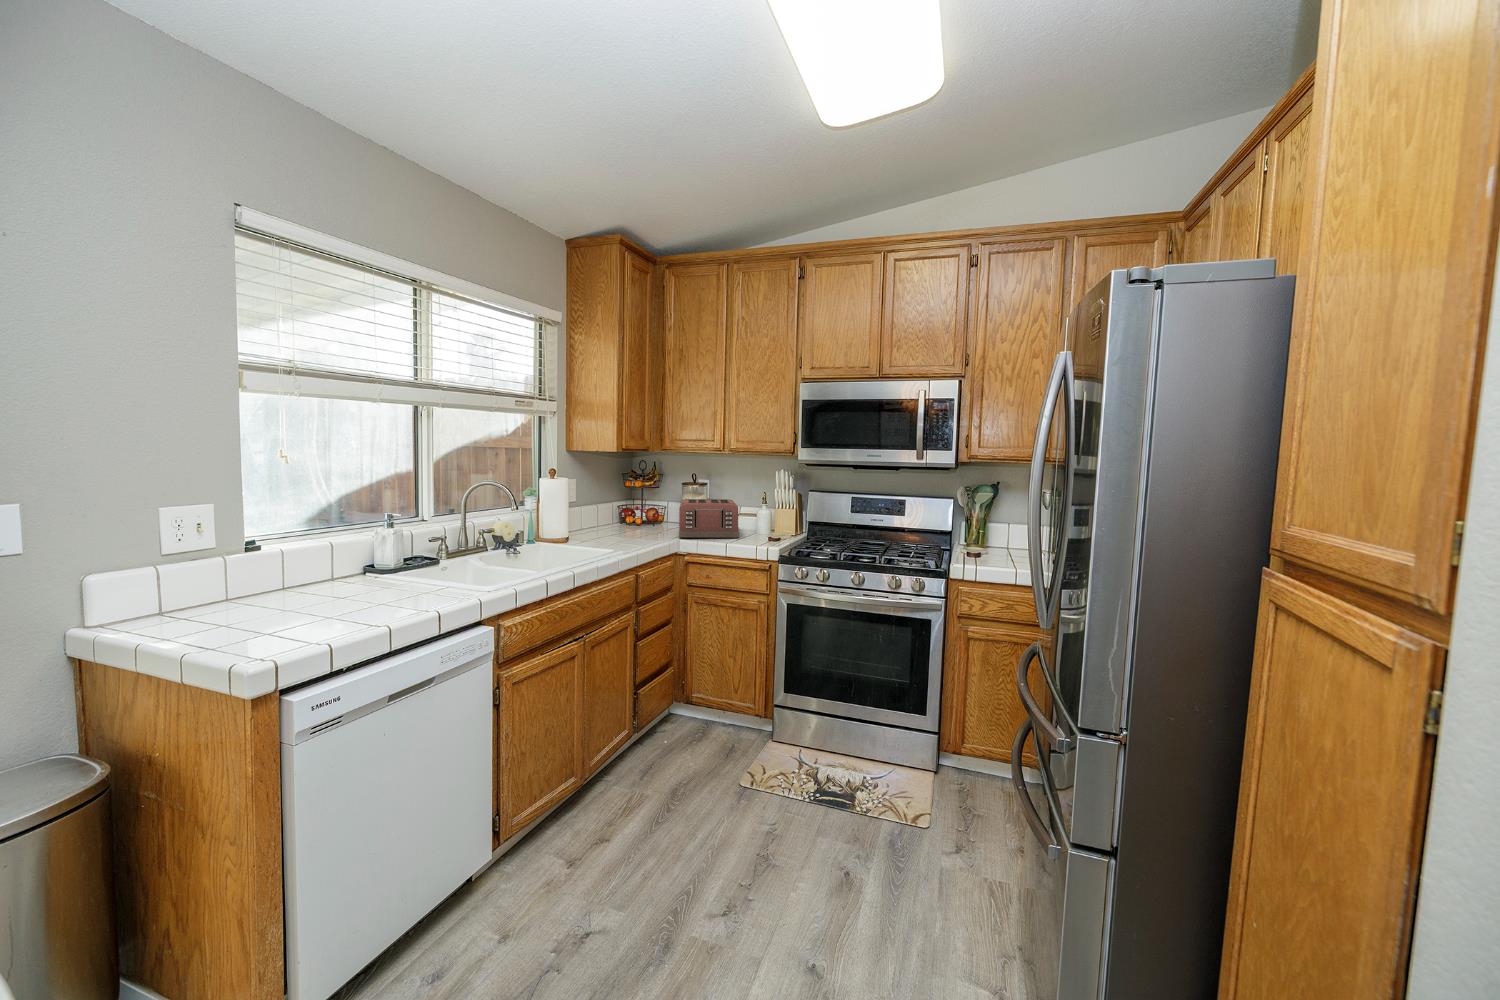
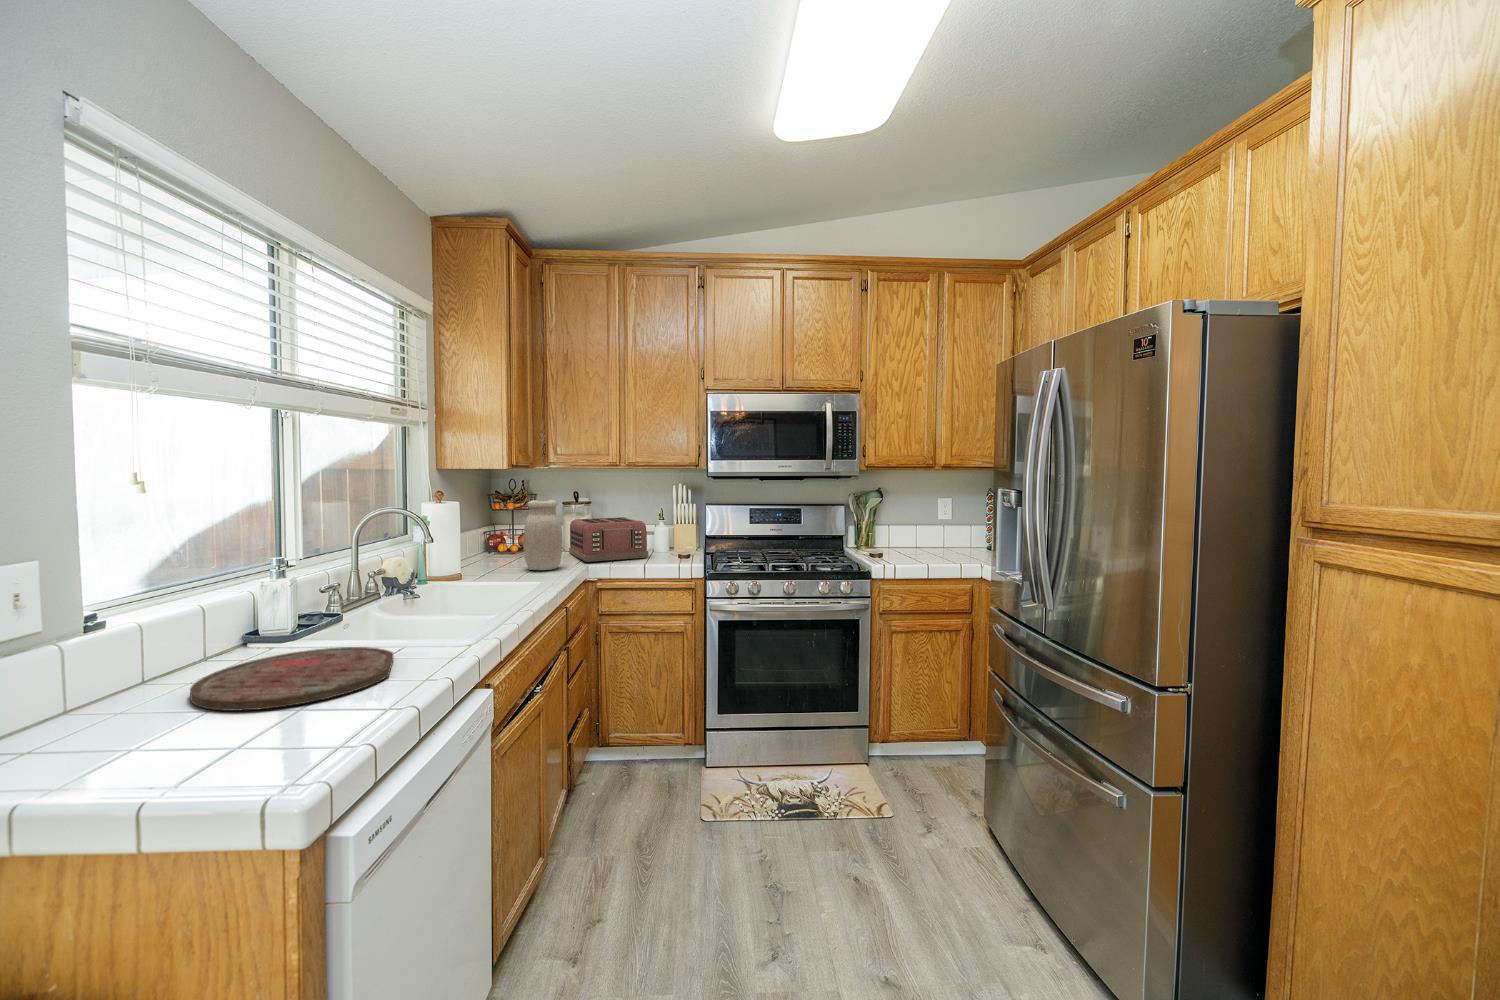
jar: none [625,480,657,541] -> present [523,500,562,570]
cutting board: none [277,582,423,616] -> present [190,647,393,711]

